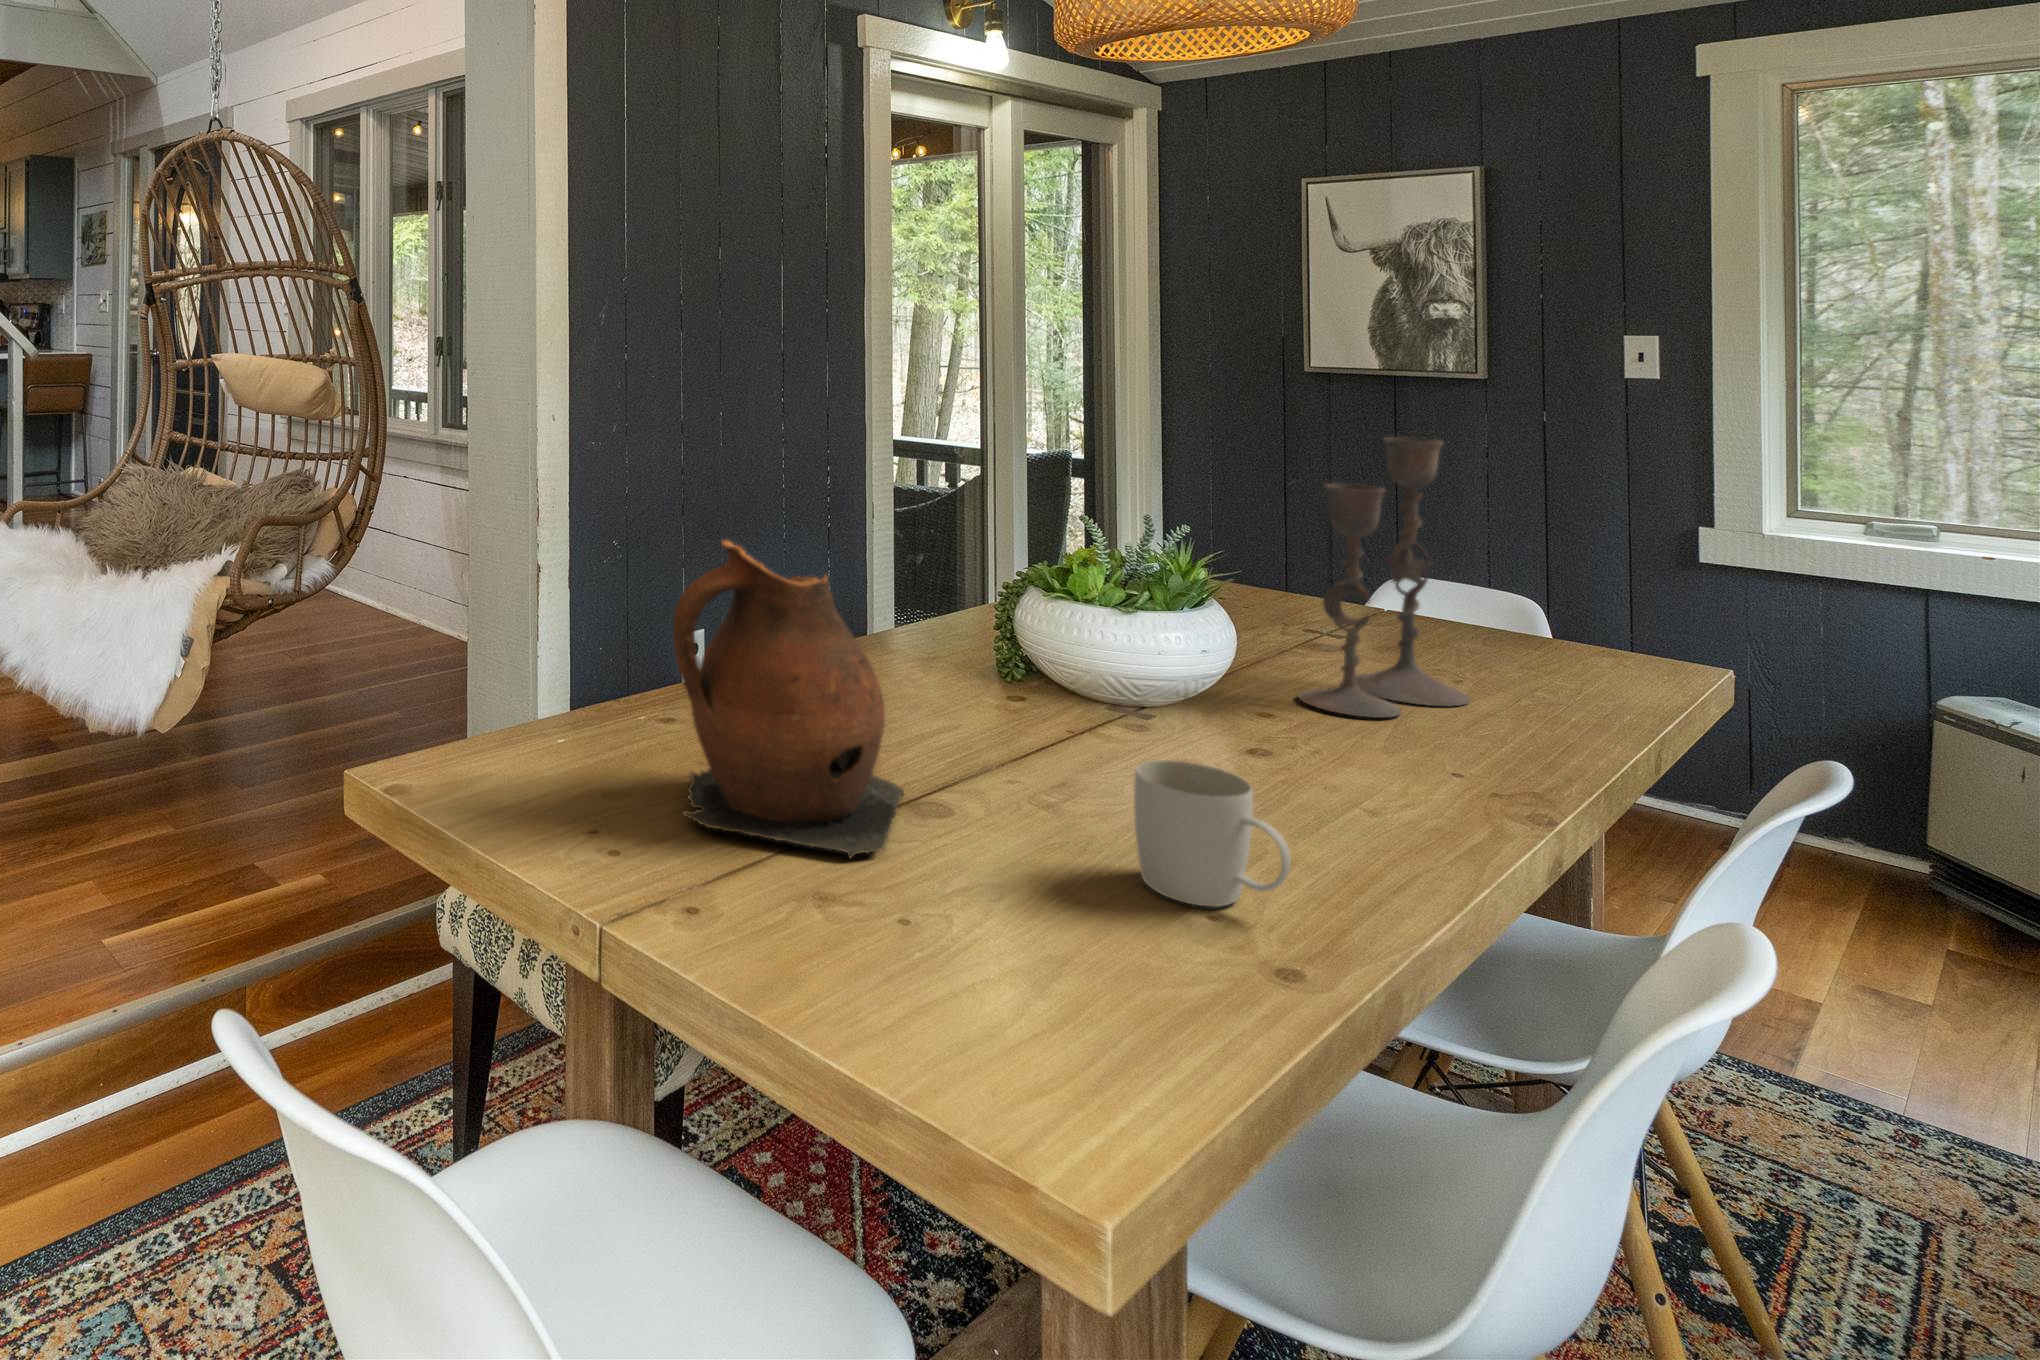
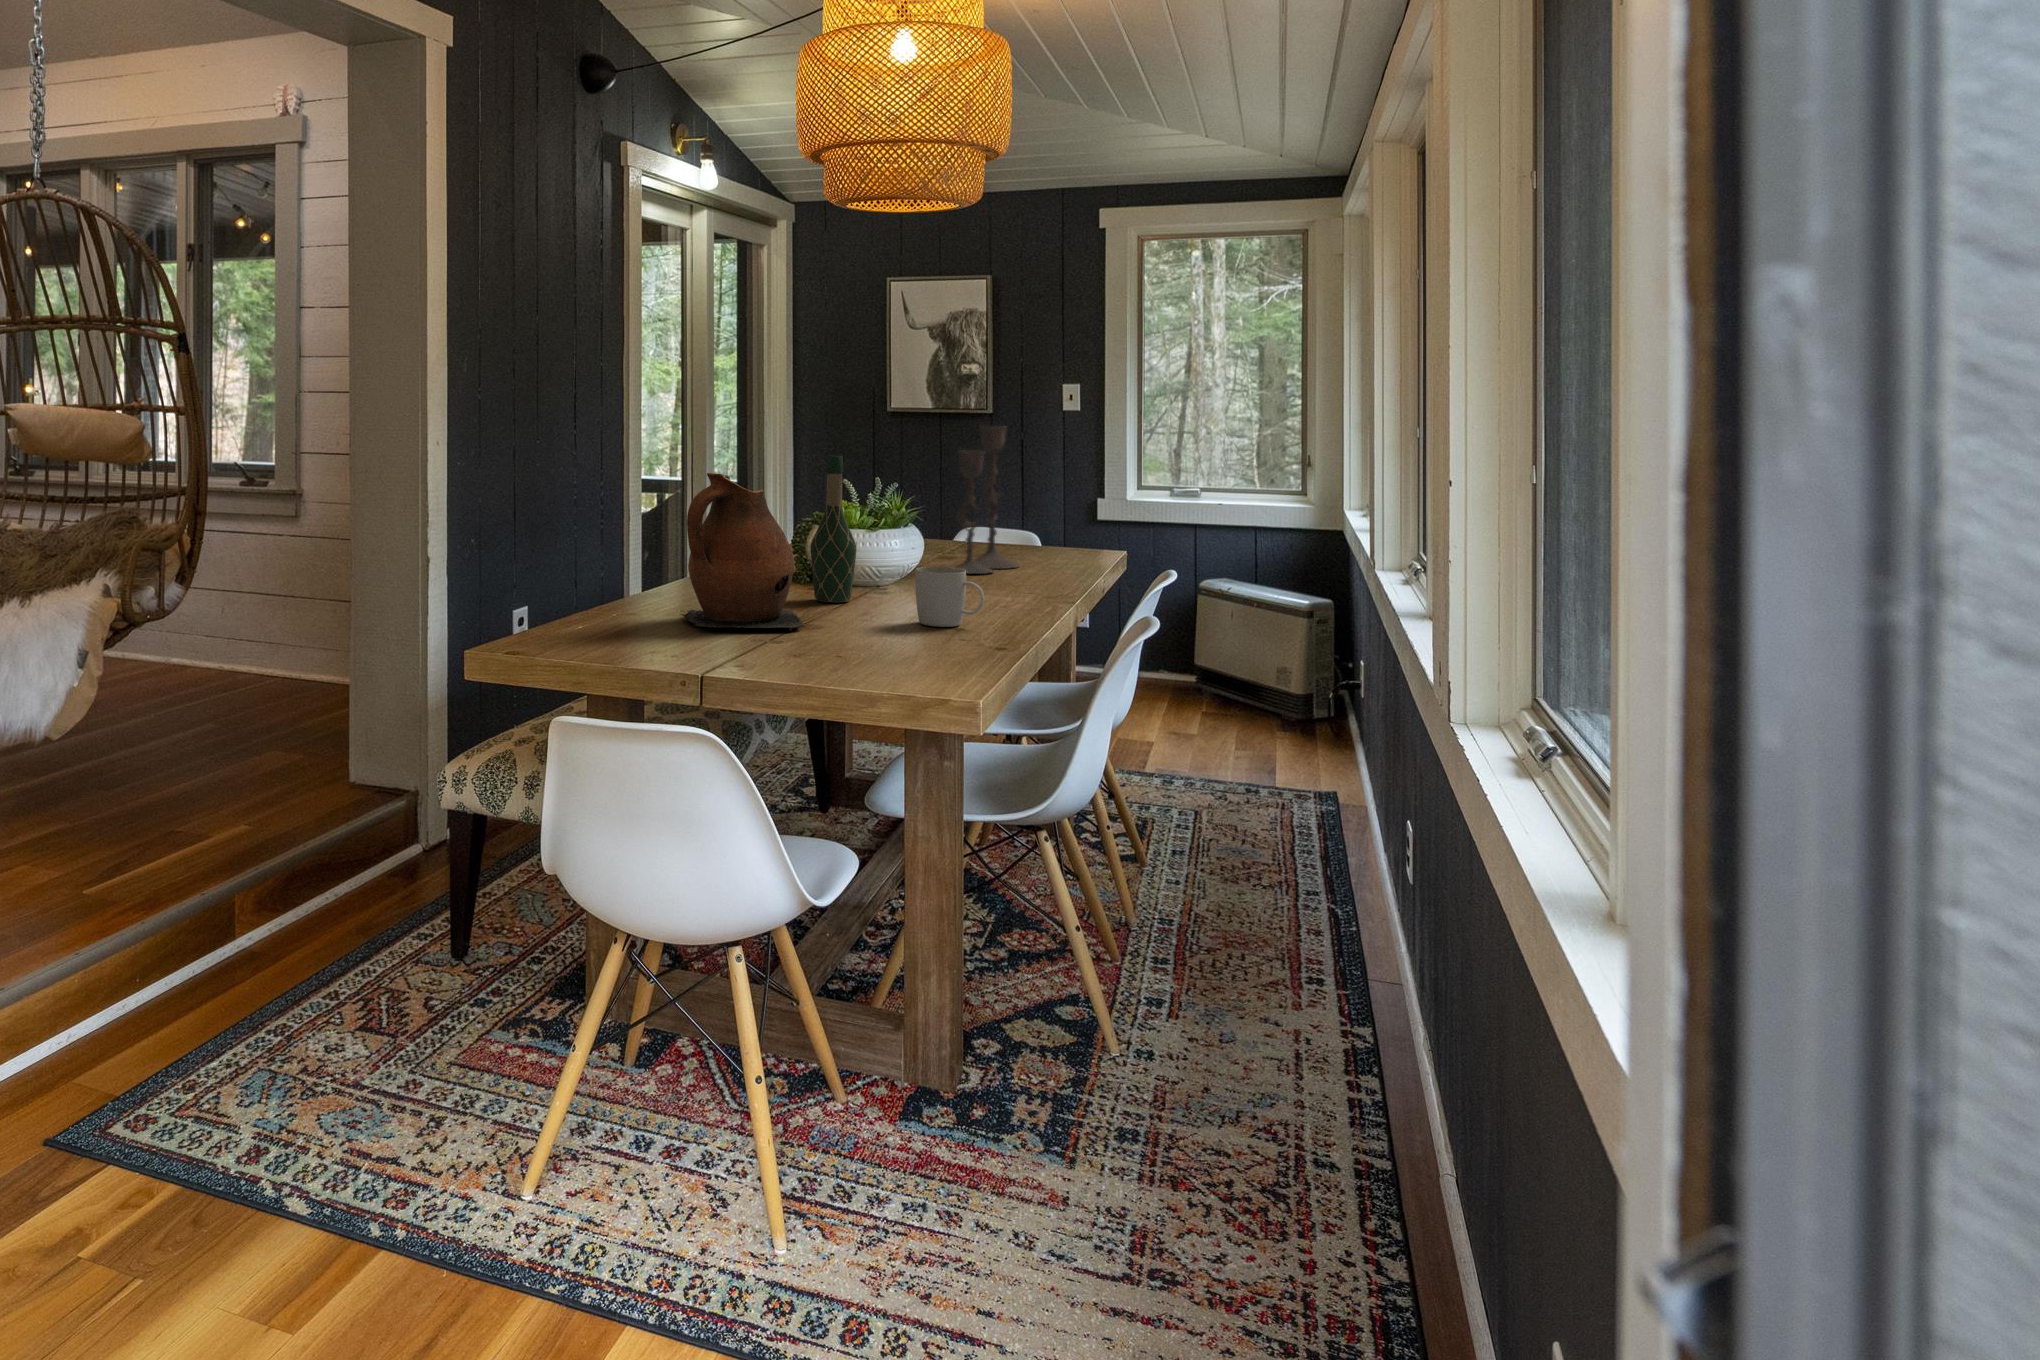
wine bottle: none [970,503,1060,772] -> present [810,456,856,602]

